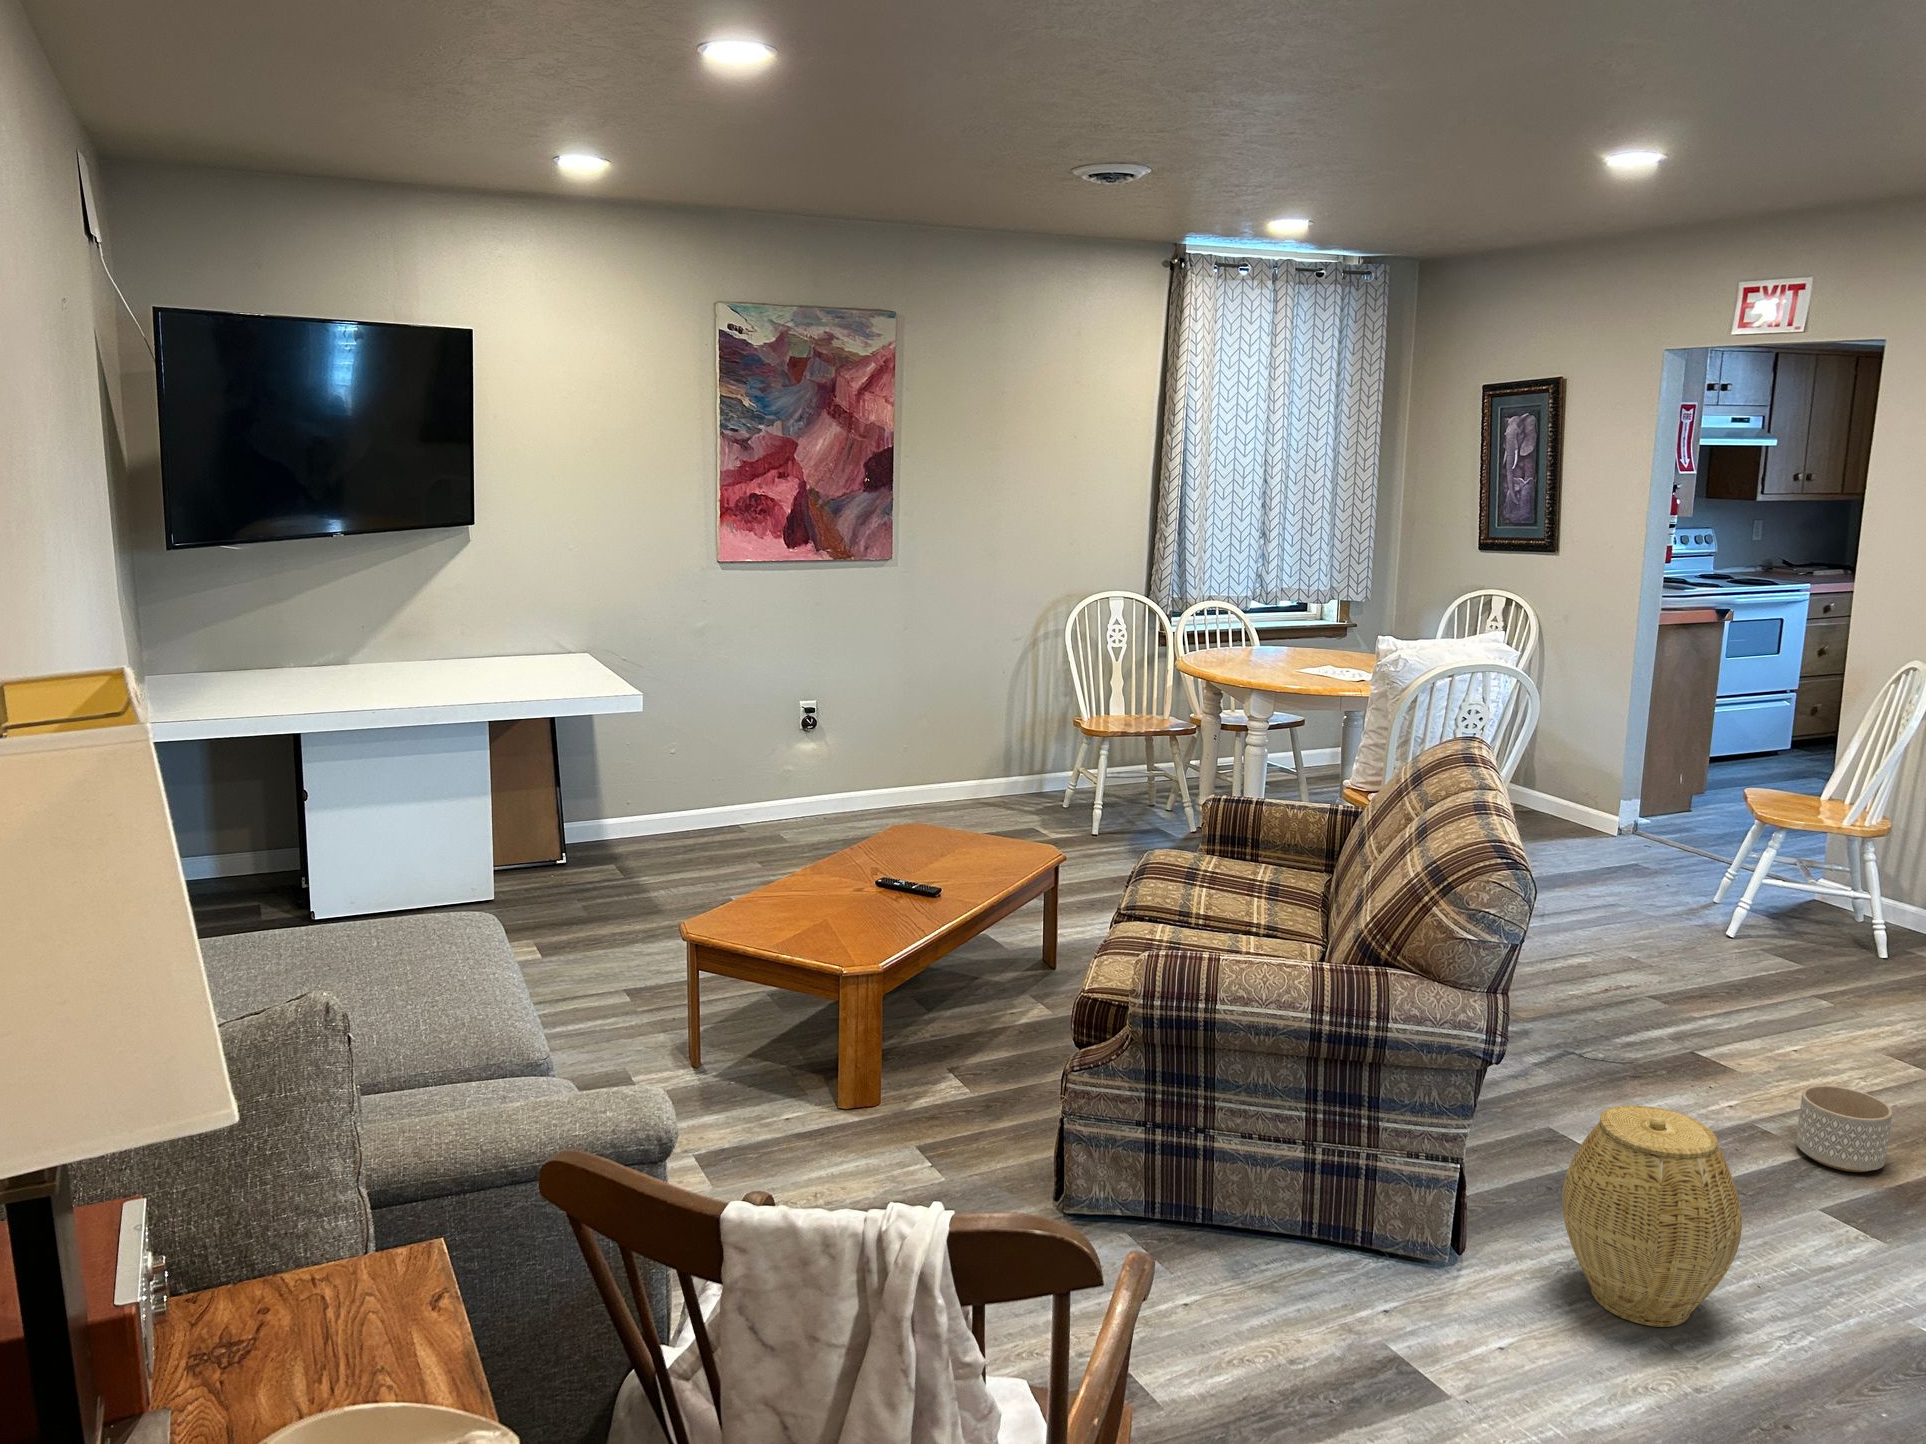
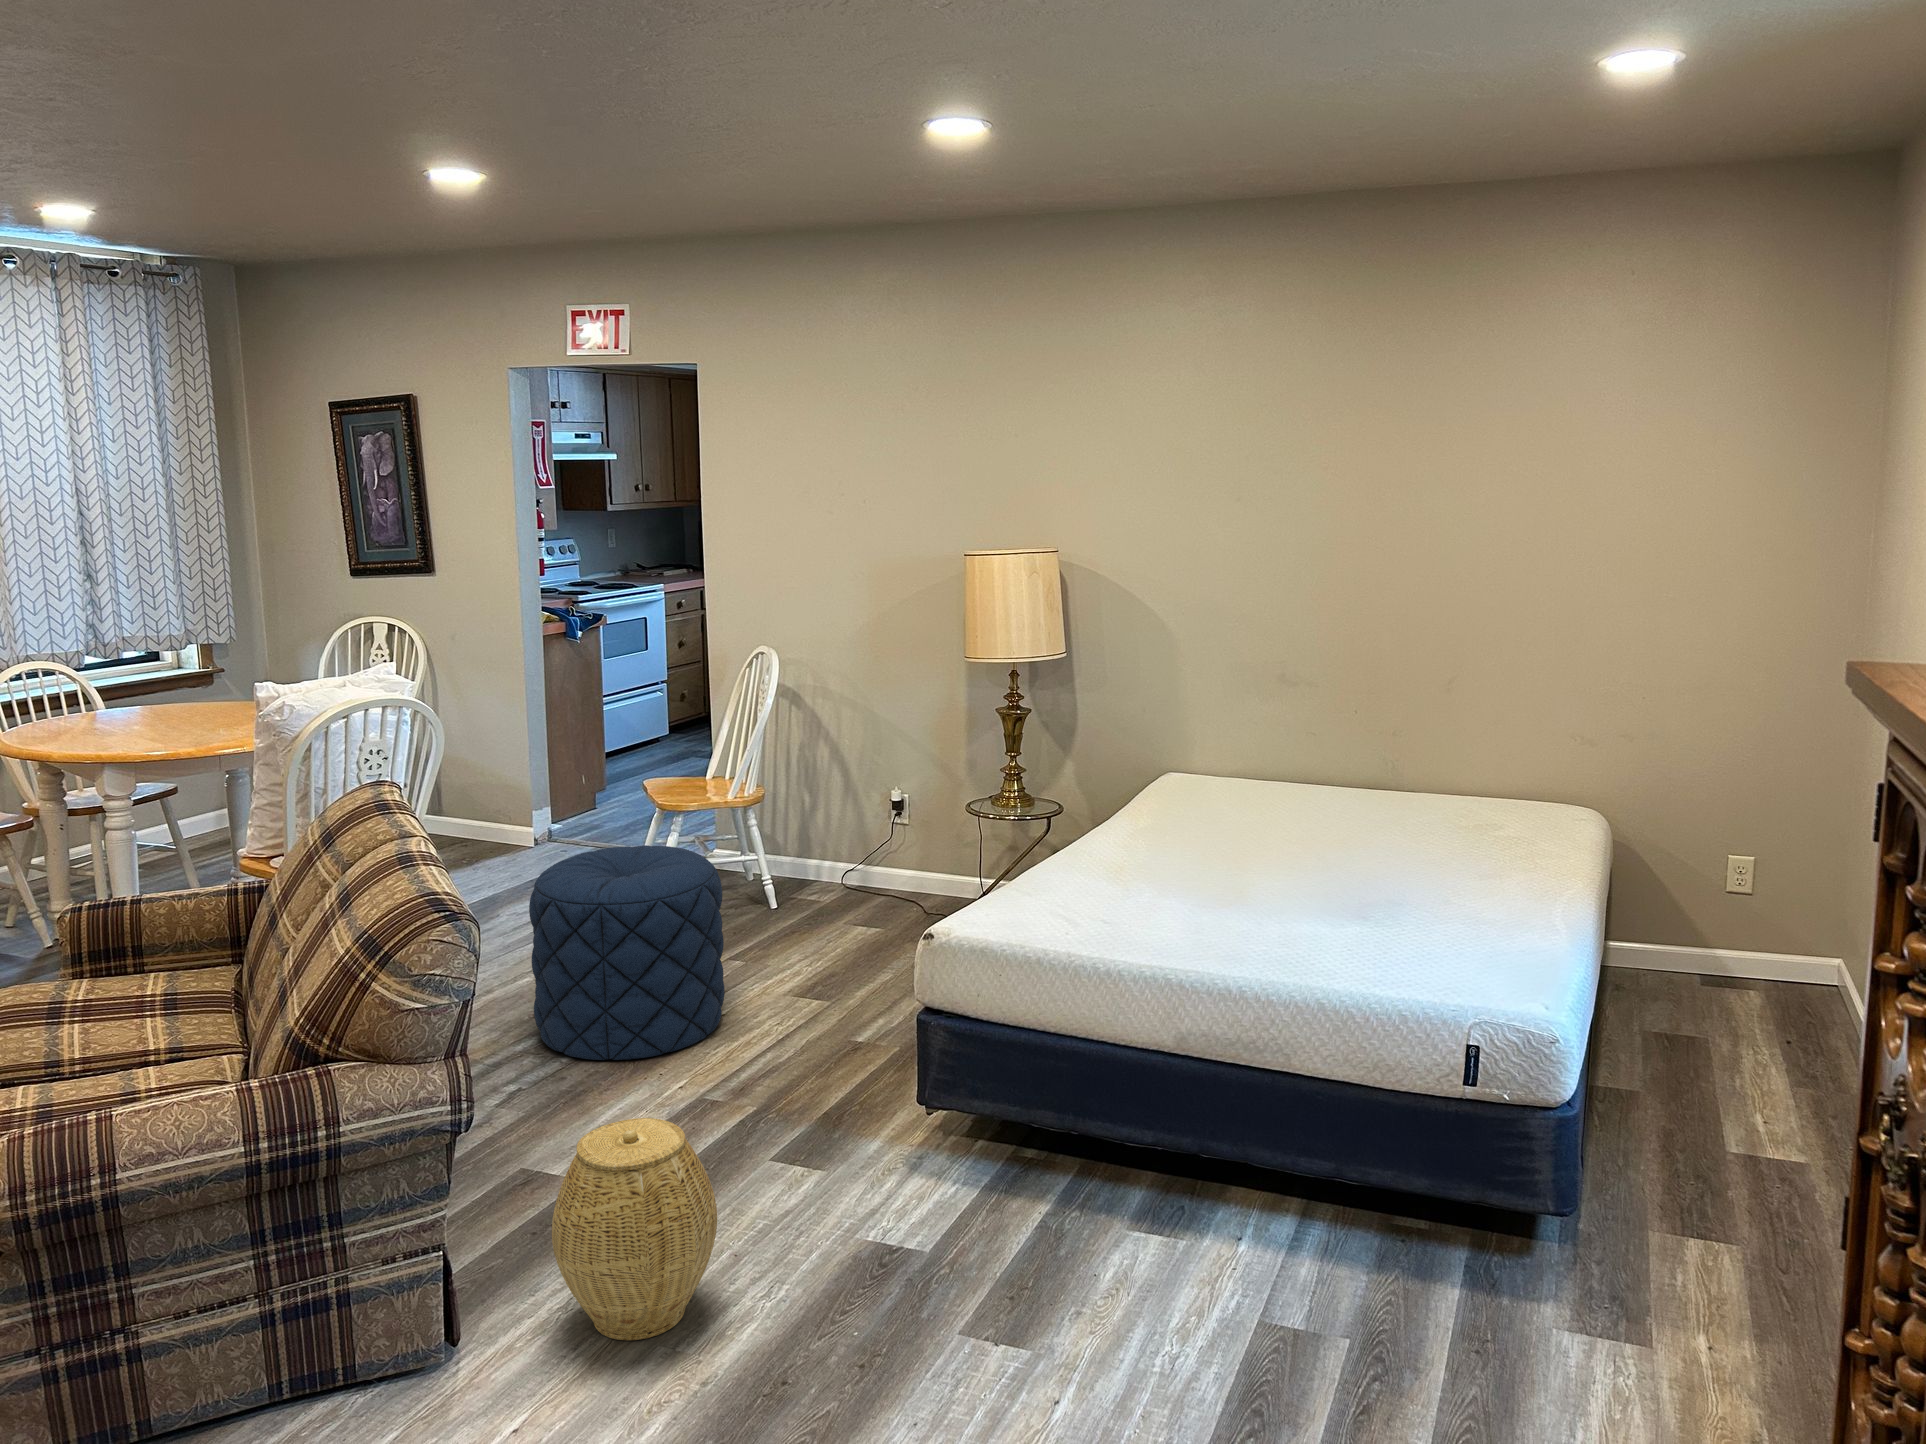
pouf: none [1586,846,1817,1071] -> present [529,845,725,1060]
planter: present [1796,1085,1892,1172] -> none [738,1038,809,1114]

